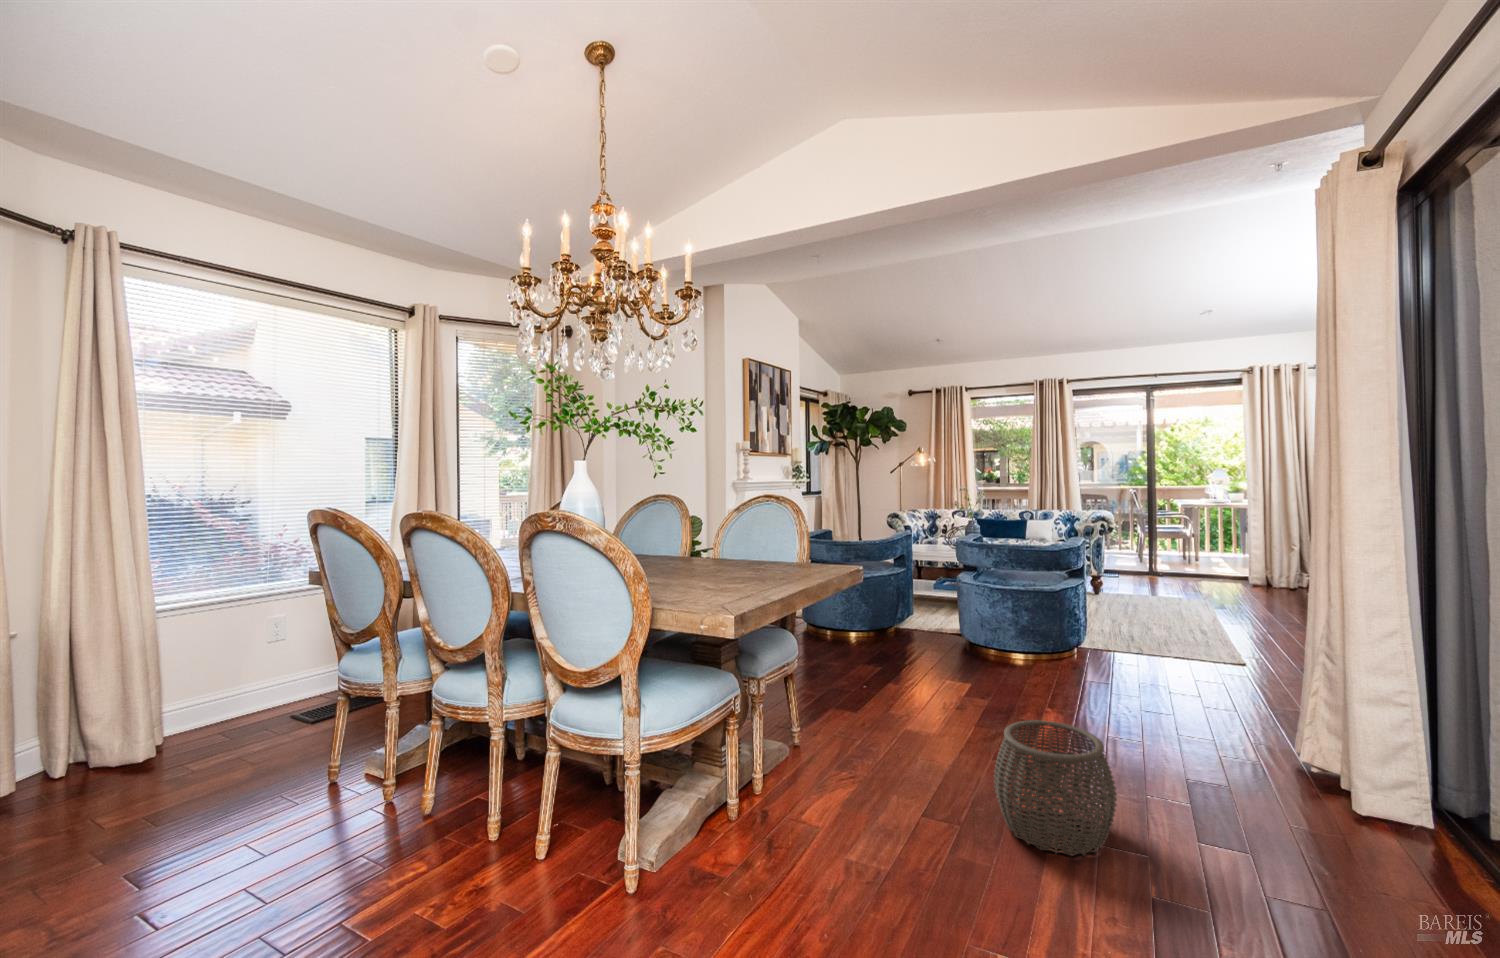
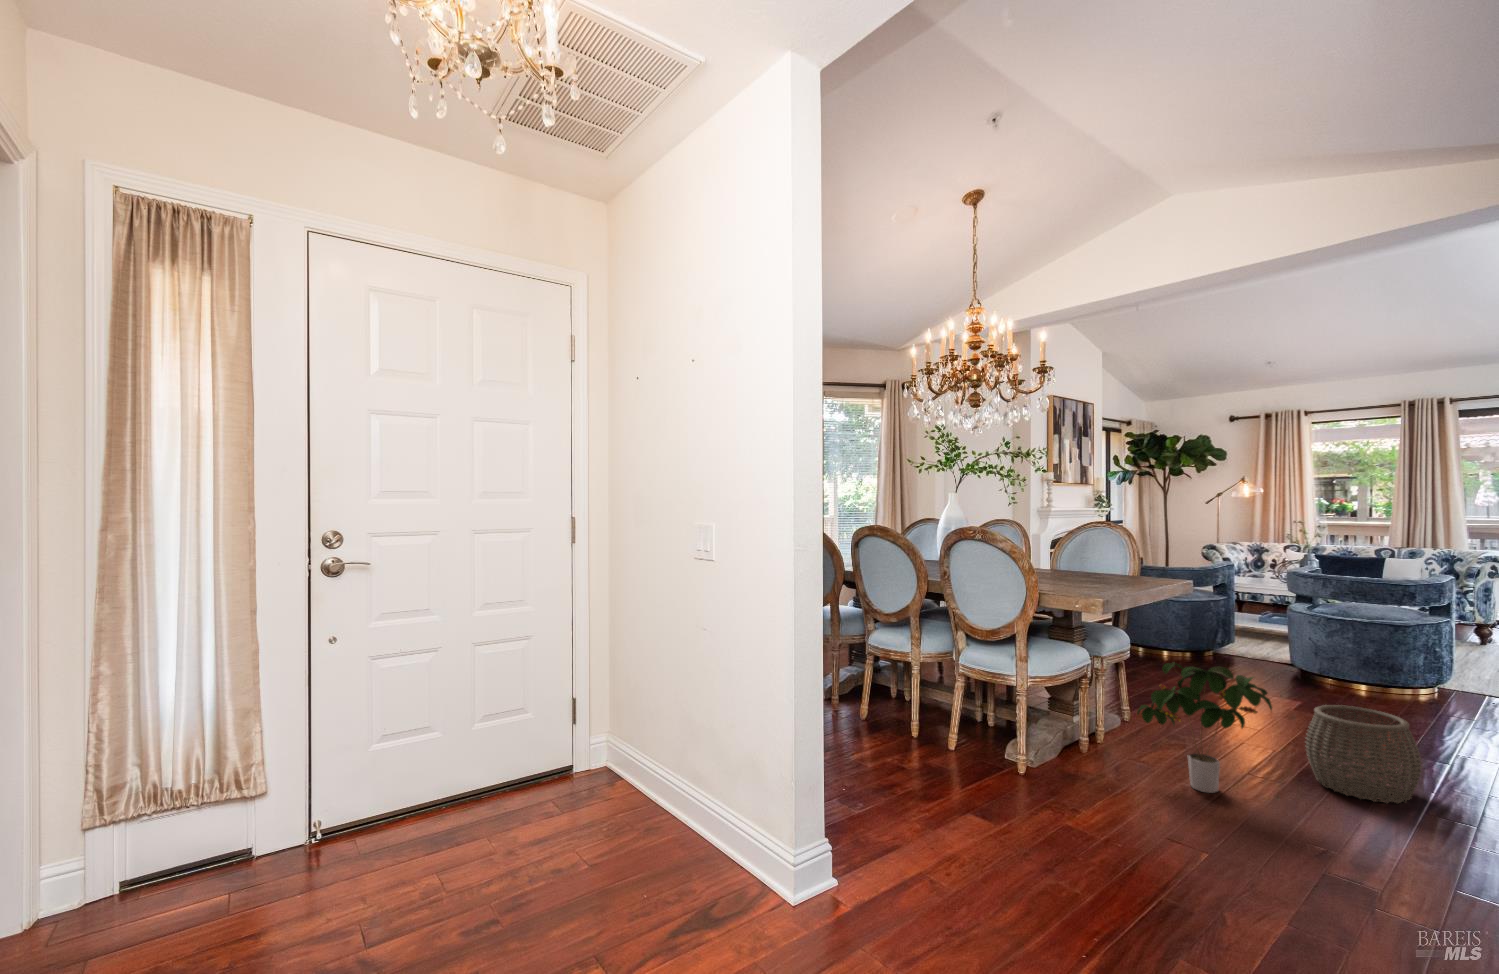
potted plant: none [798,695,964,888] -> present [1137,662,1272,793]

